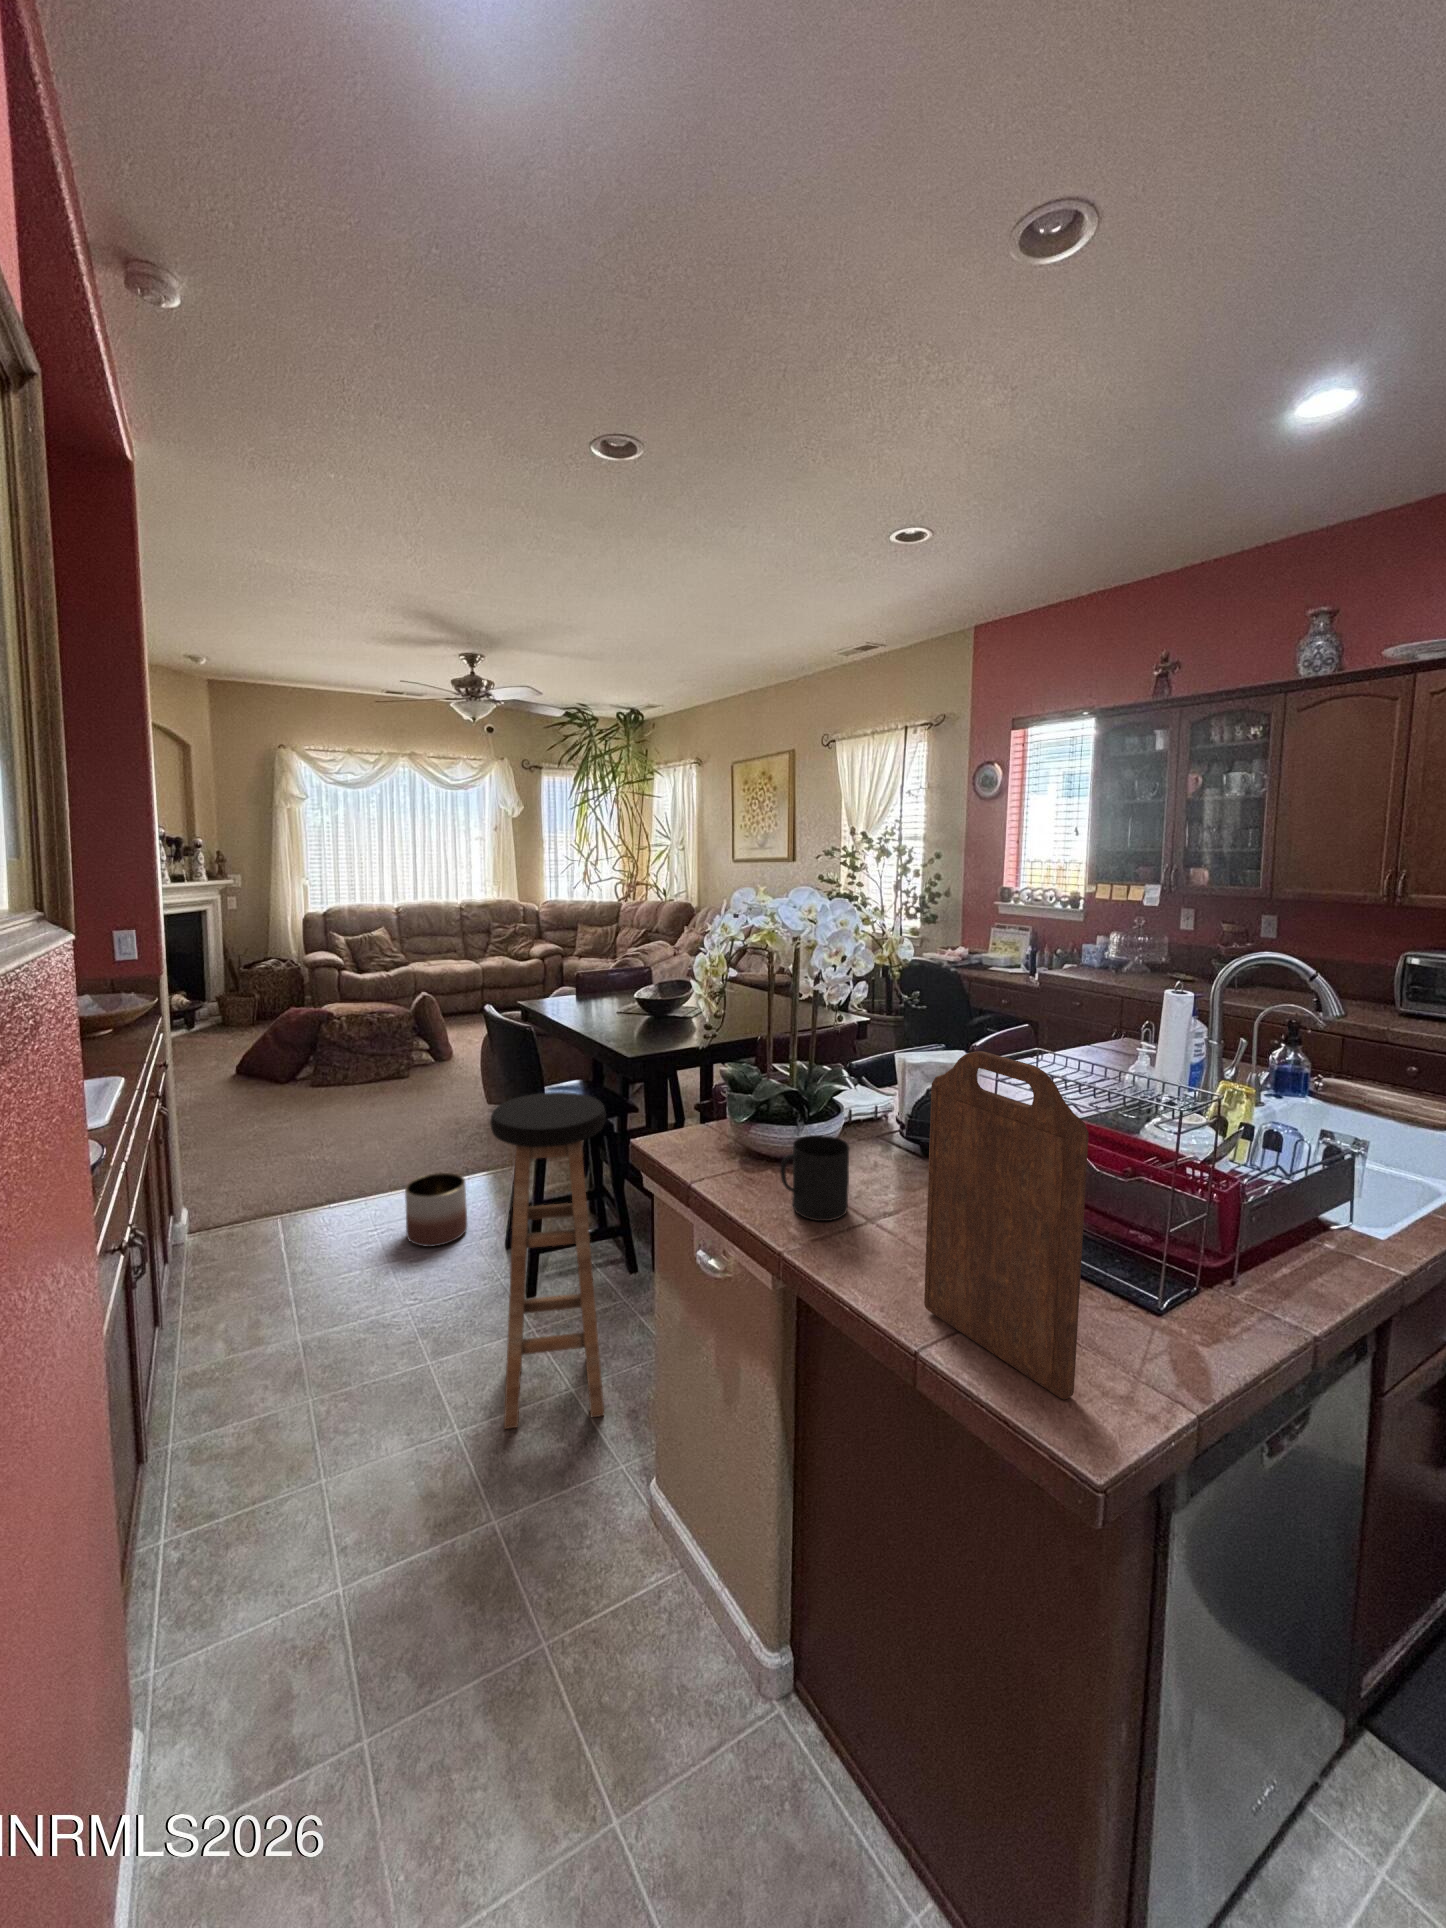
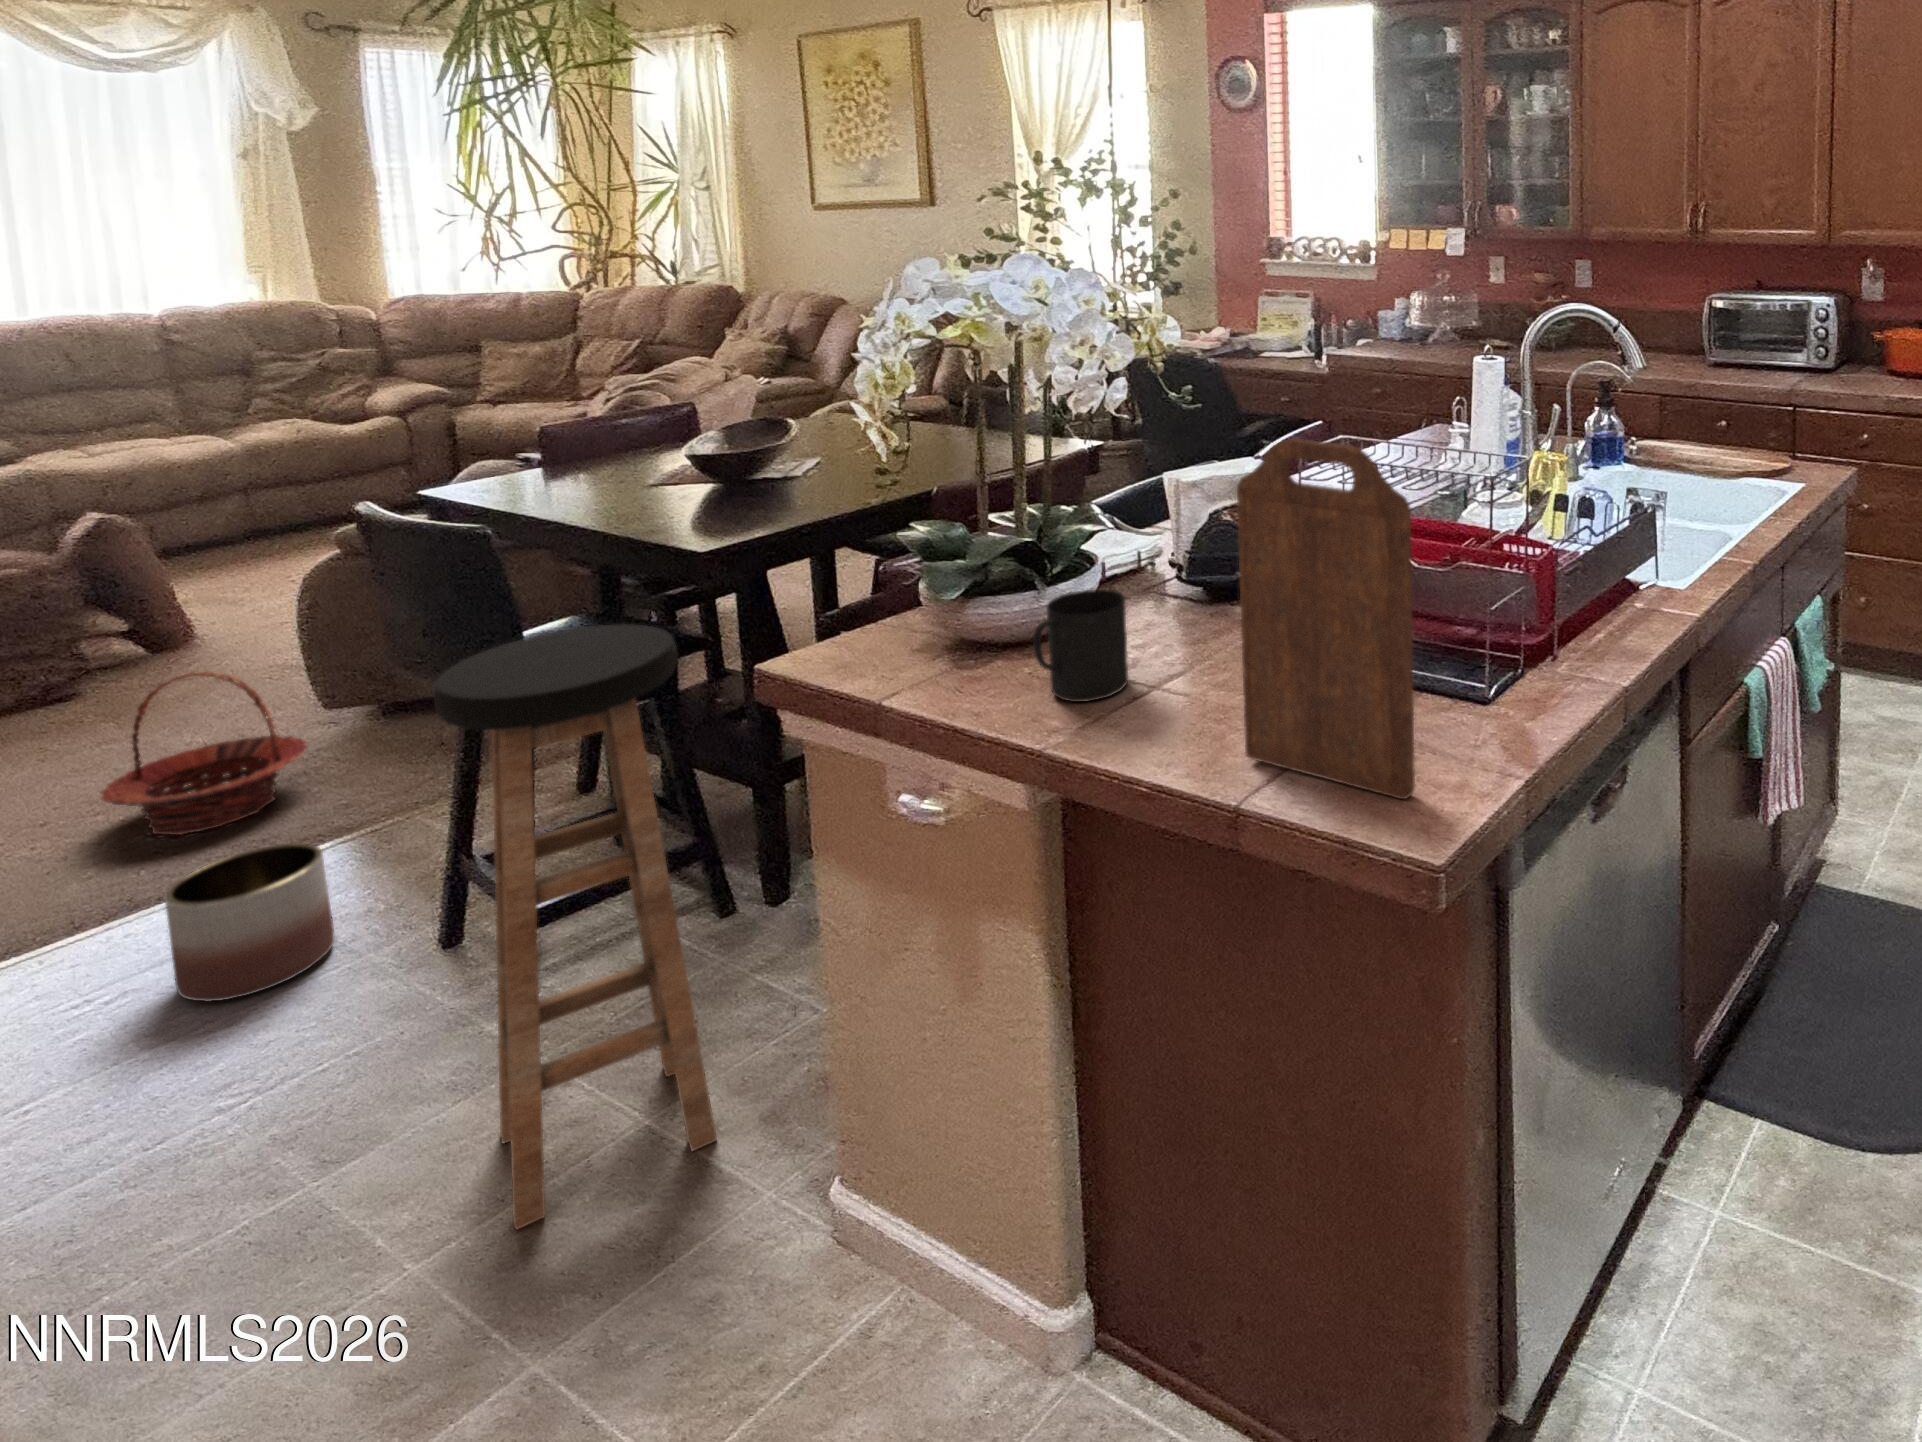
basket: none [400,1077,476,1155] -> present [101,672,307,835]

